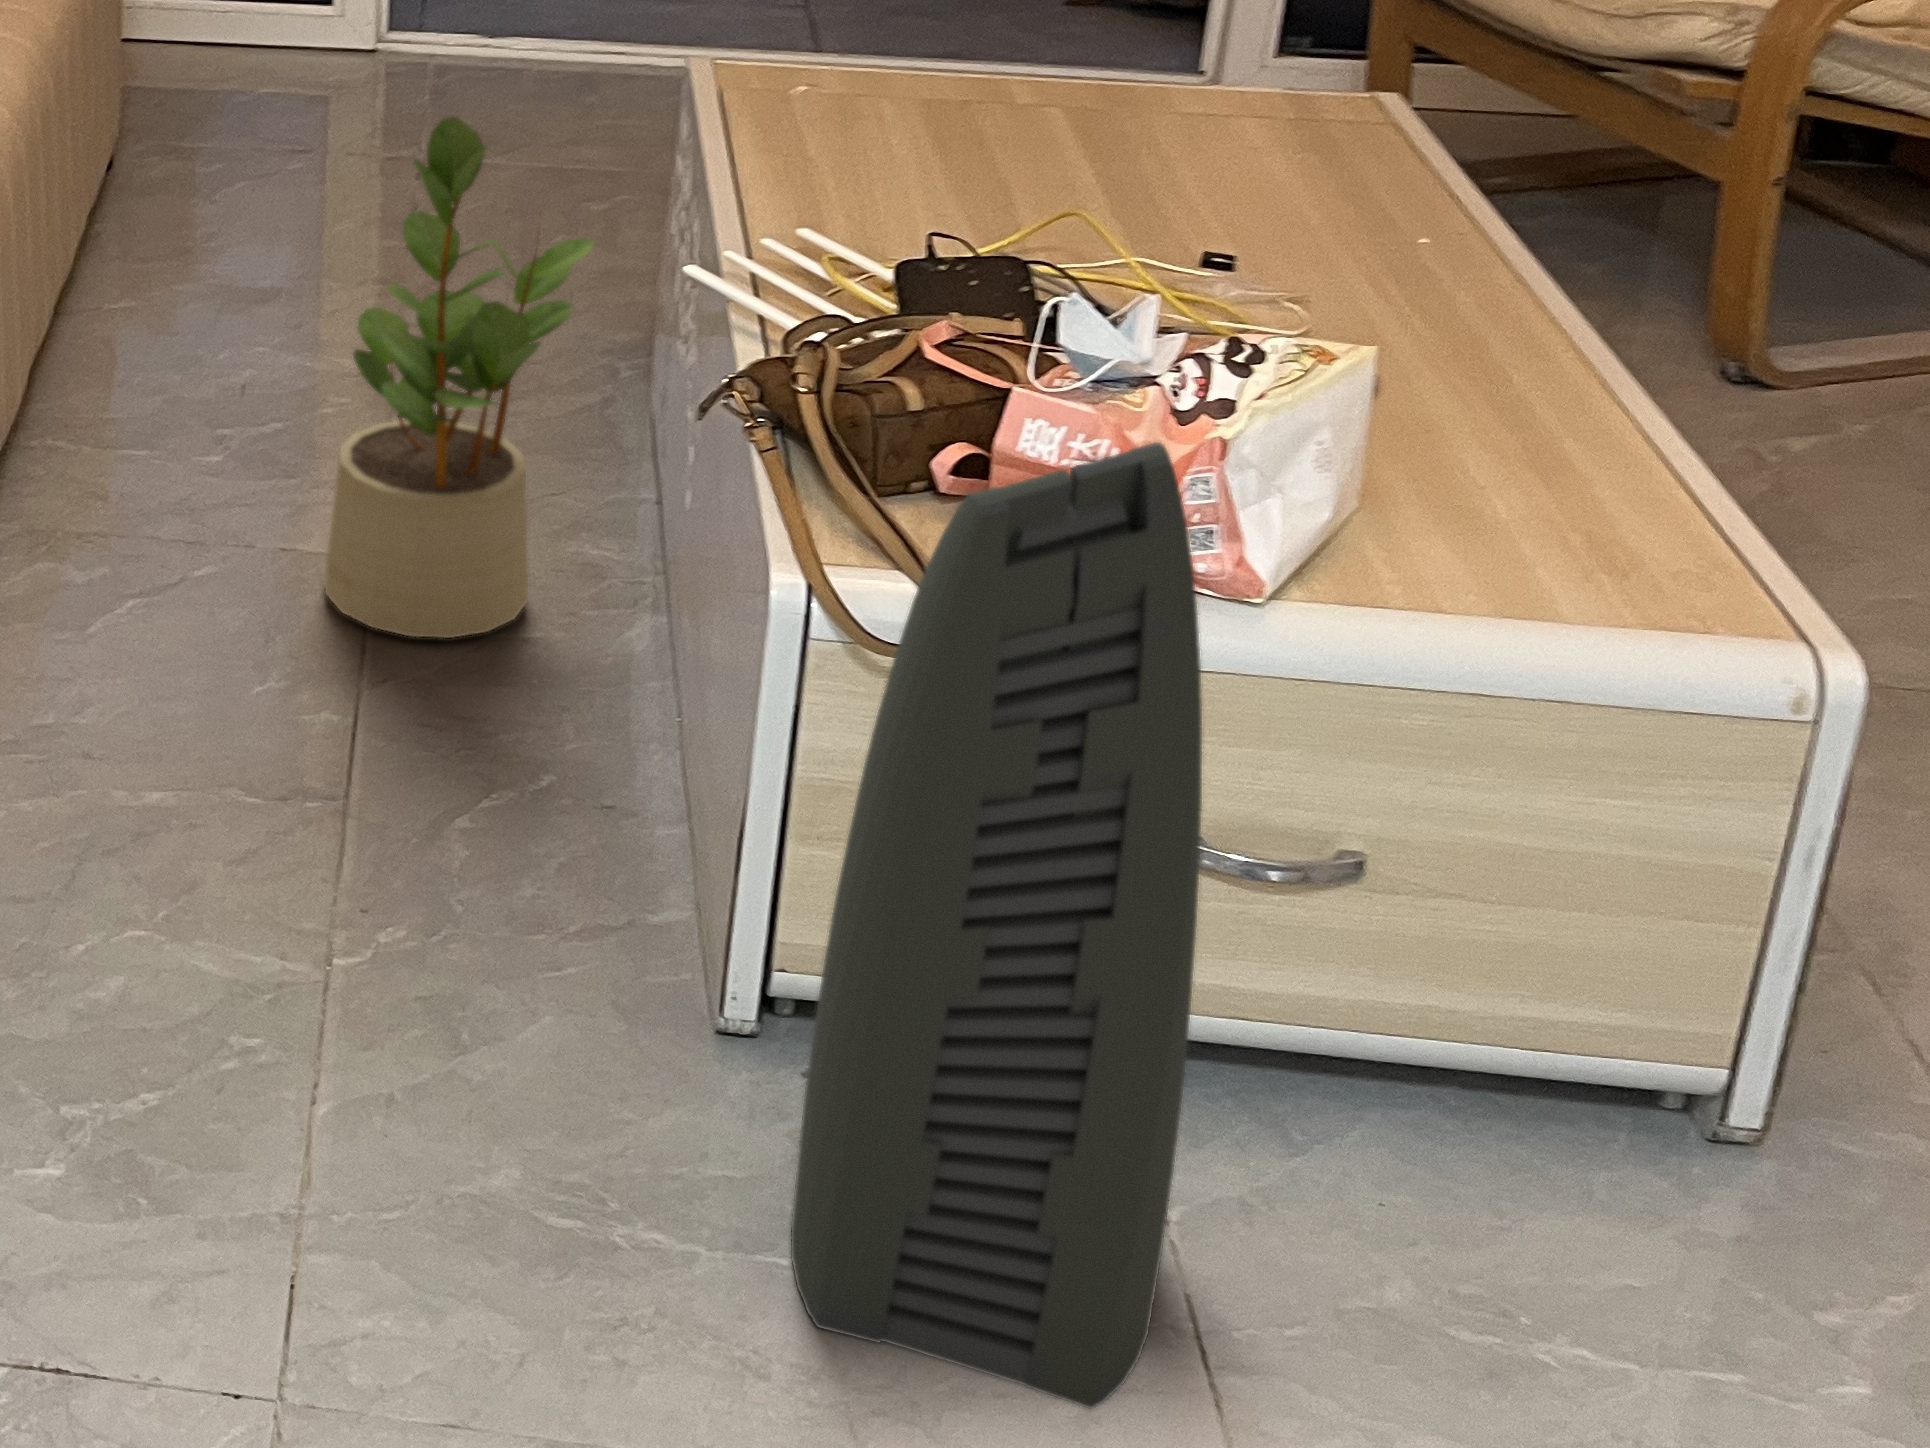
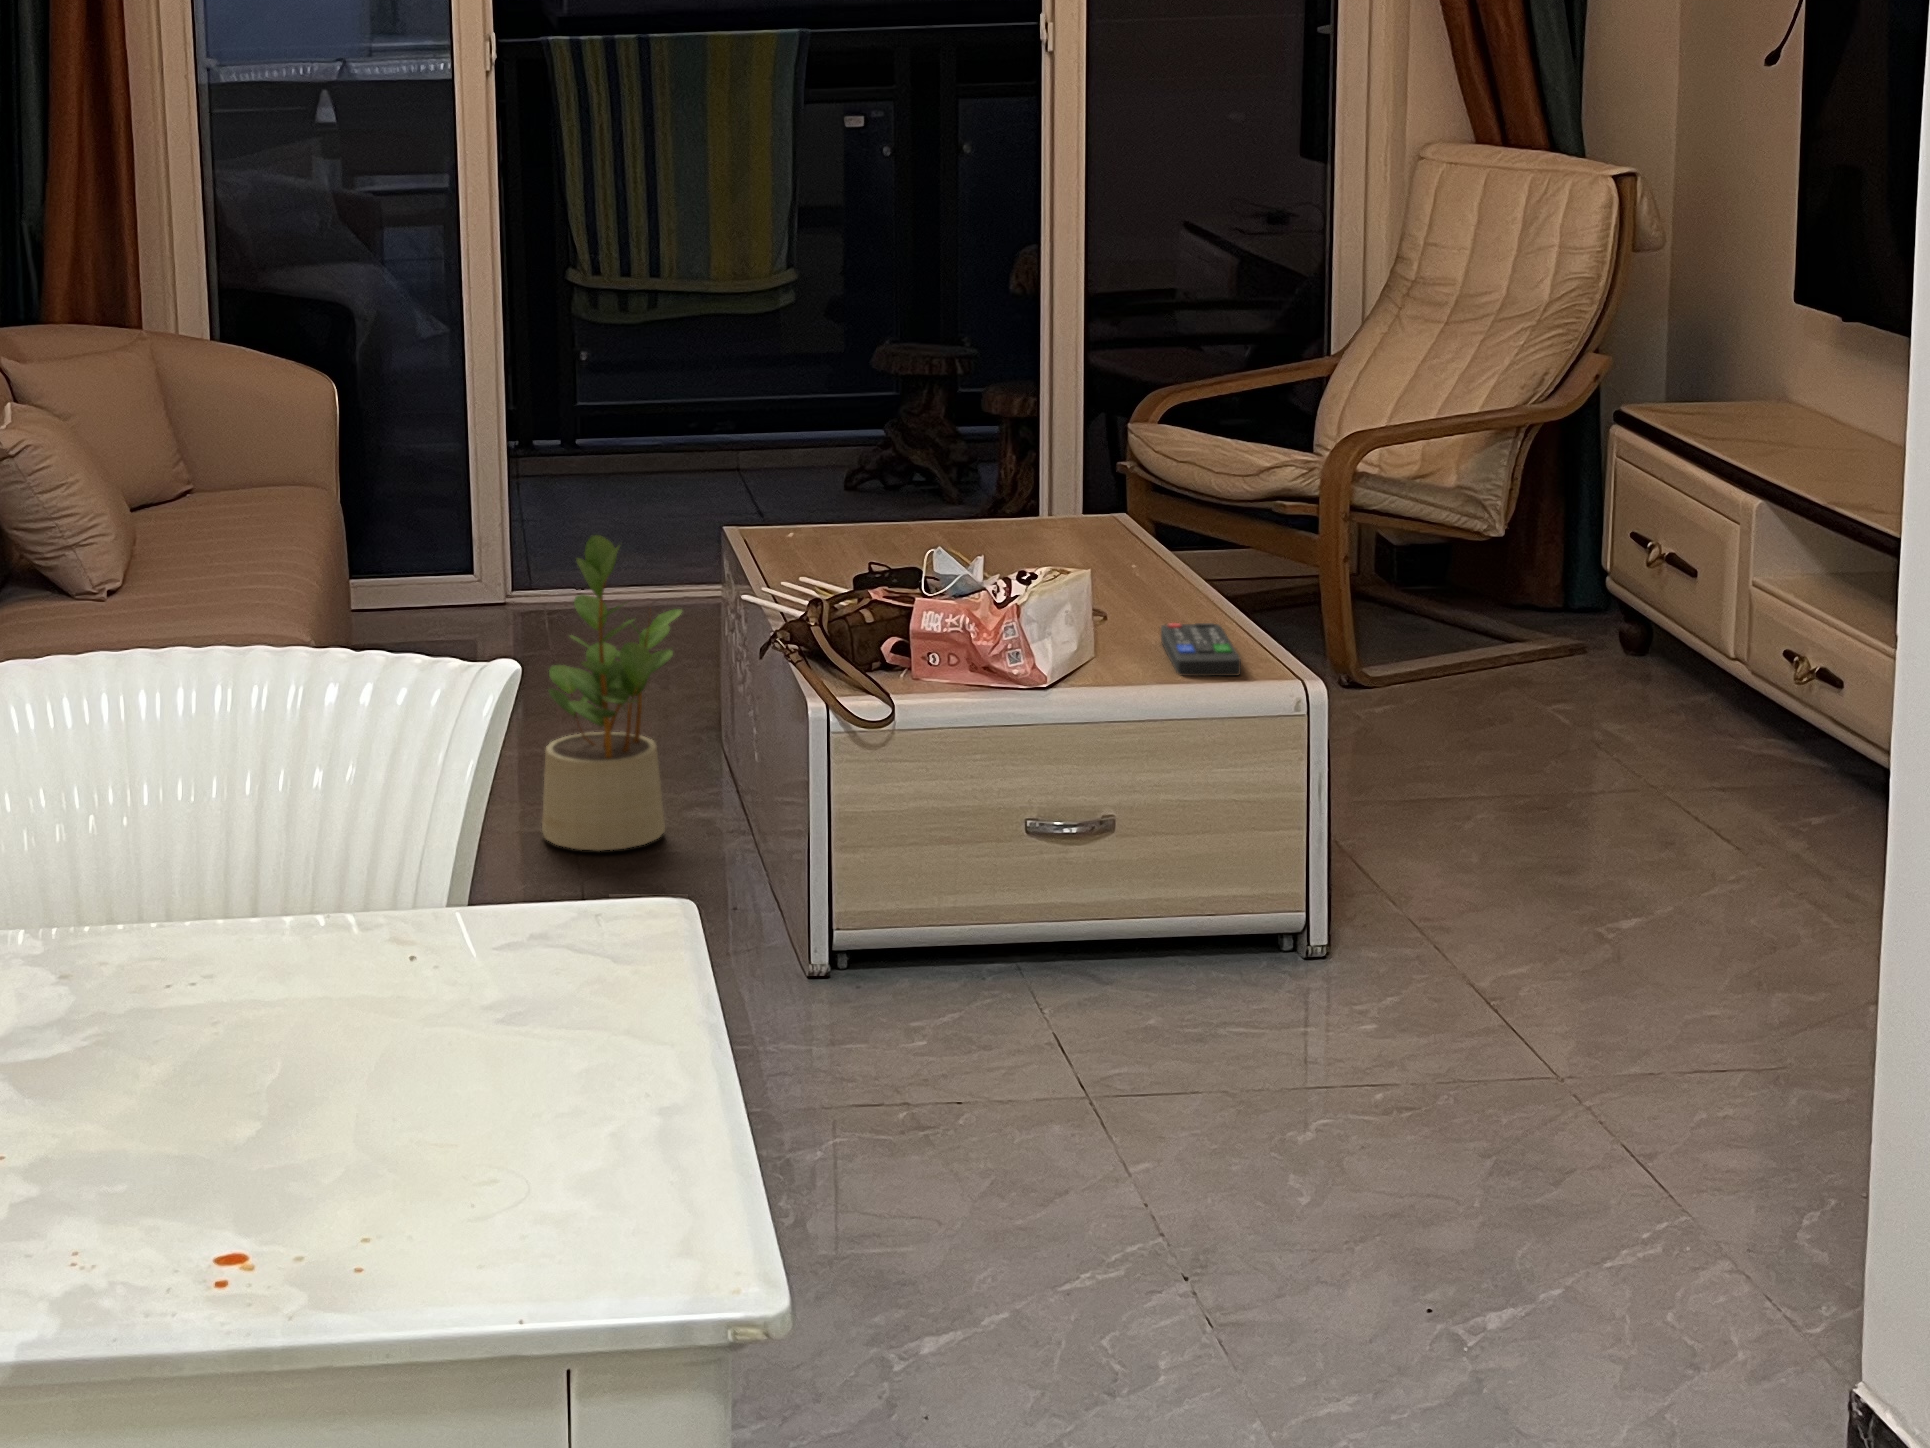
remote control: none [1488,441,1670,607] -> present [1161,623,1241,676]
air purifier: present [791,442,1202,1409] -> none [855,579,1036,1069]

